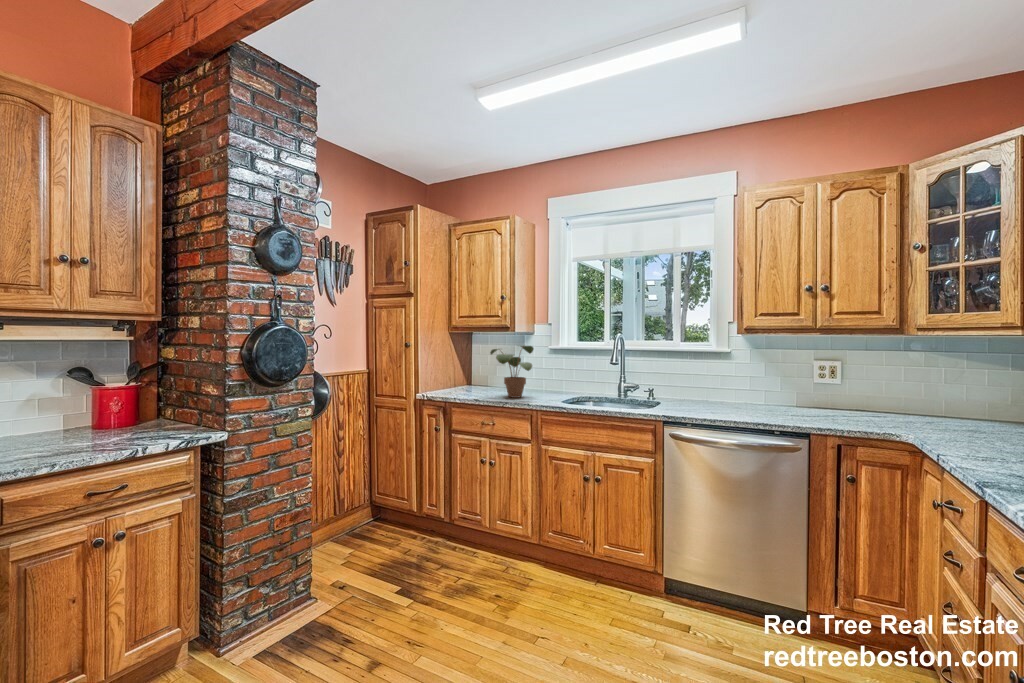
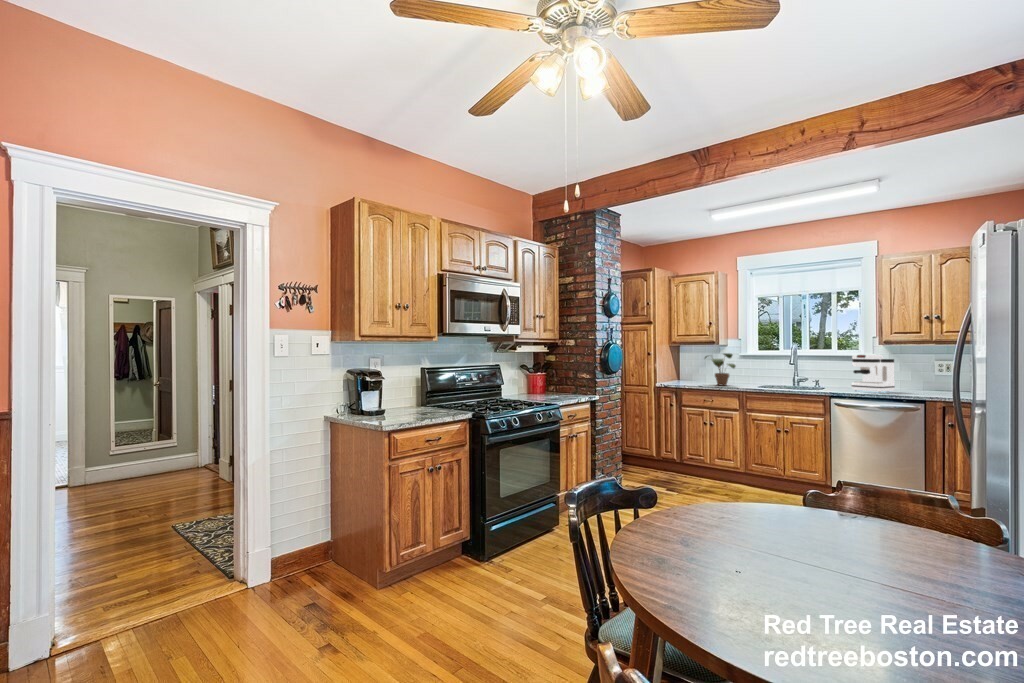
coffee maker: none [696,349,759,412] -> present [851,354,895,392]

